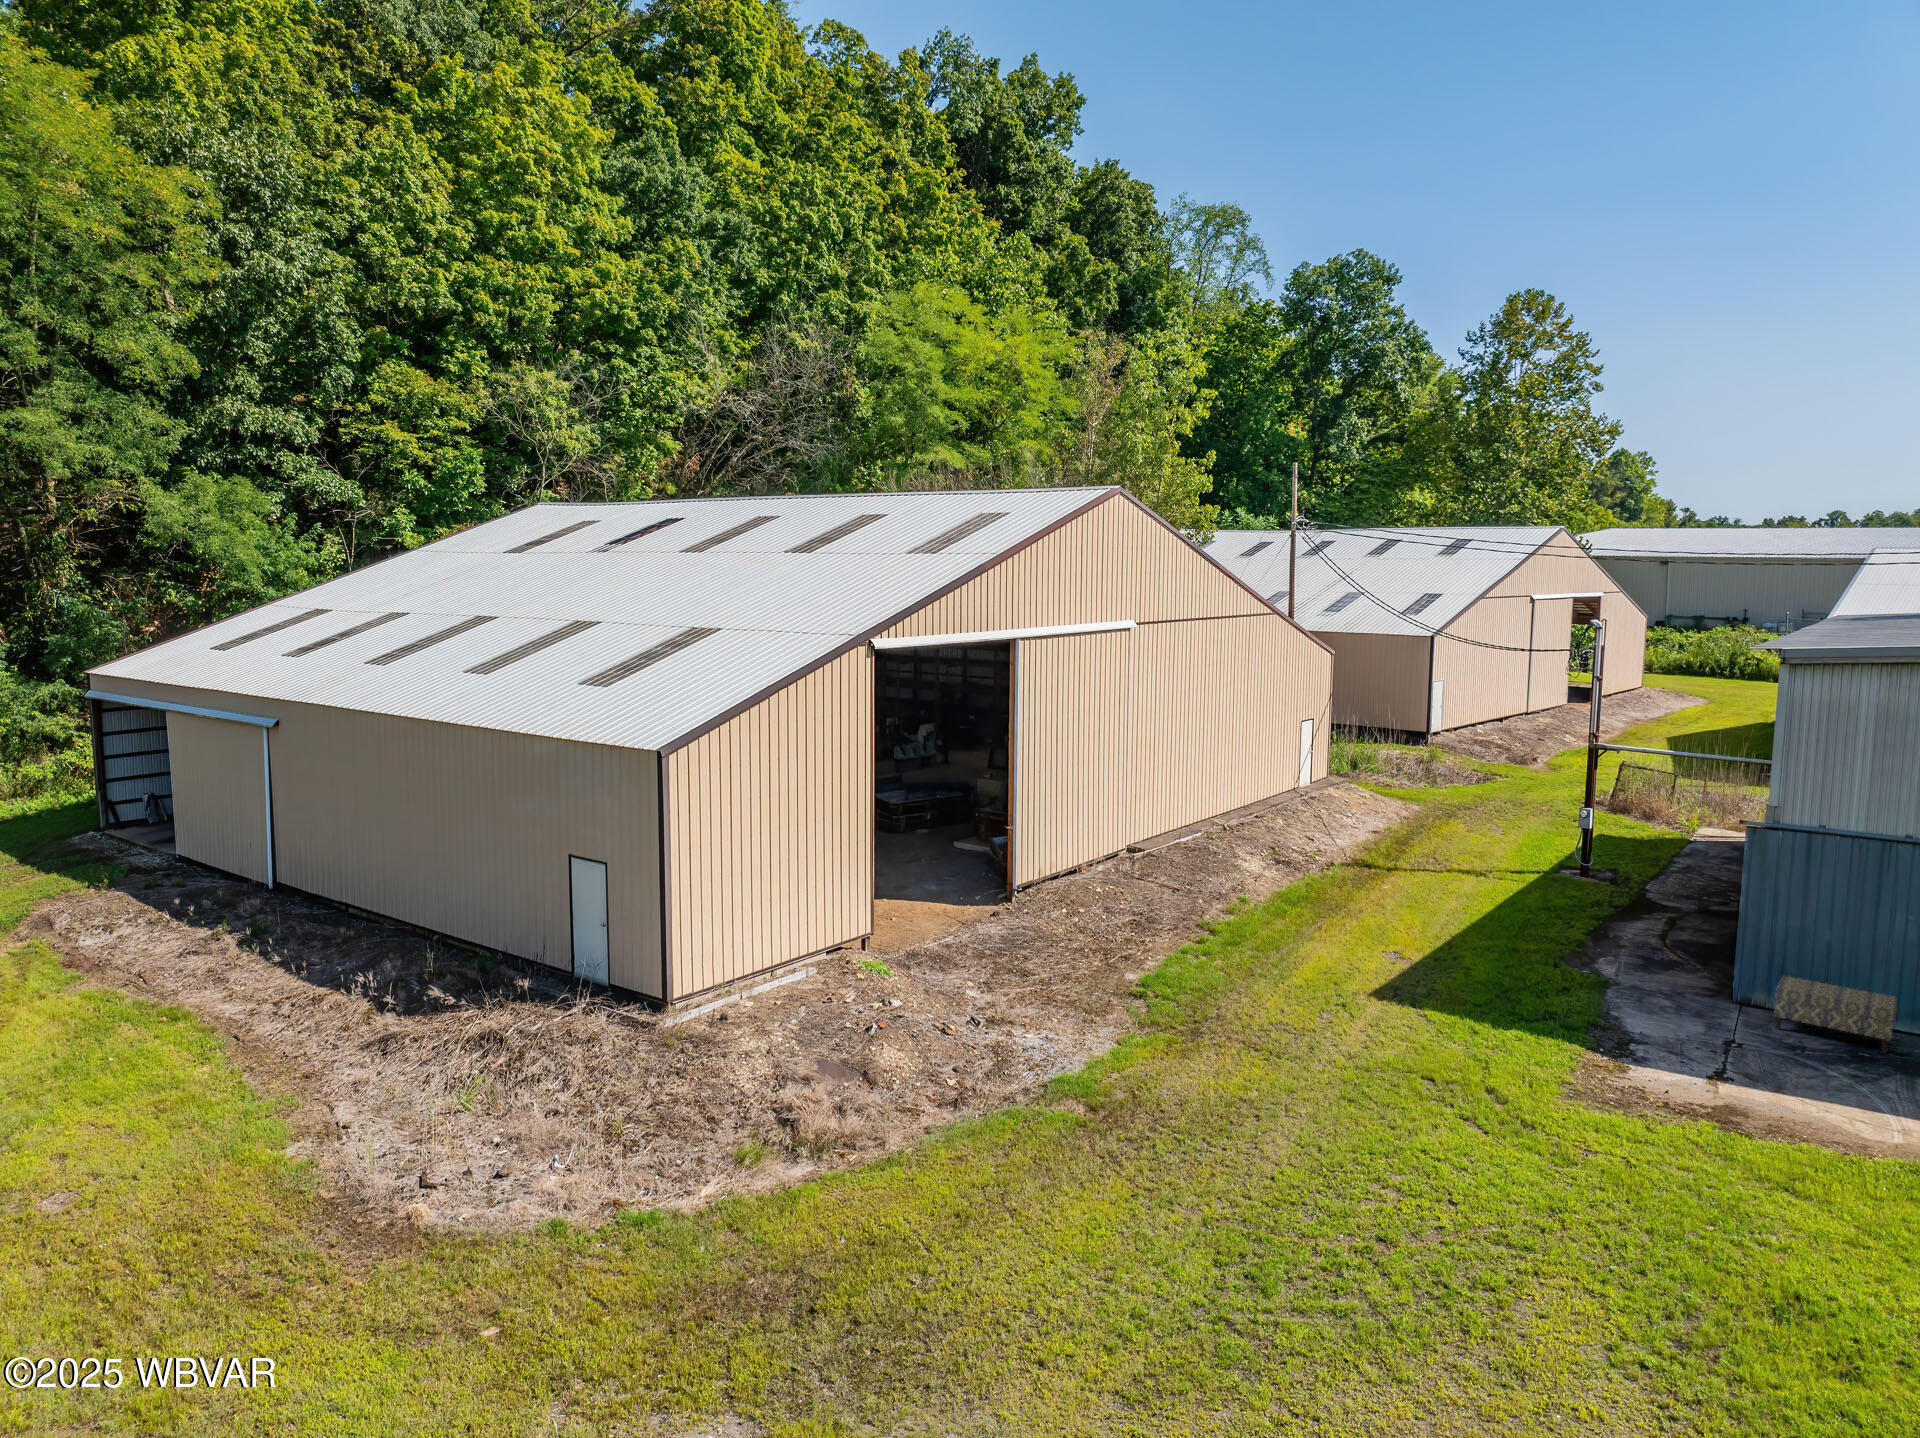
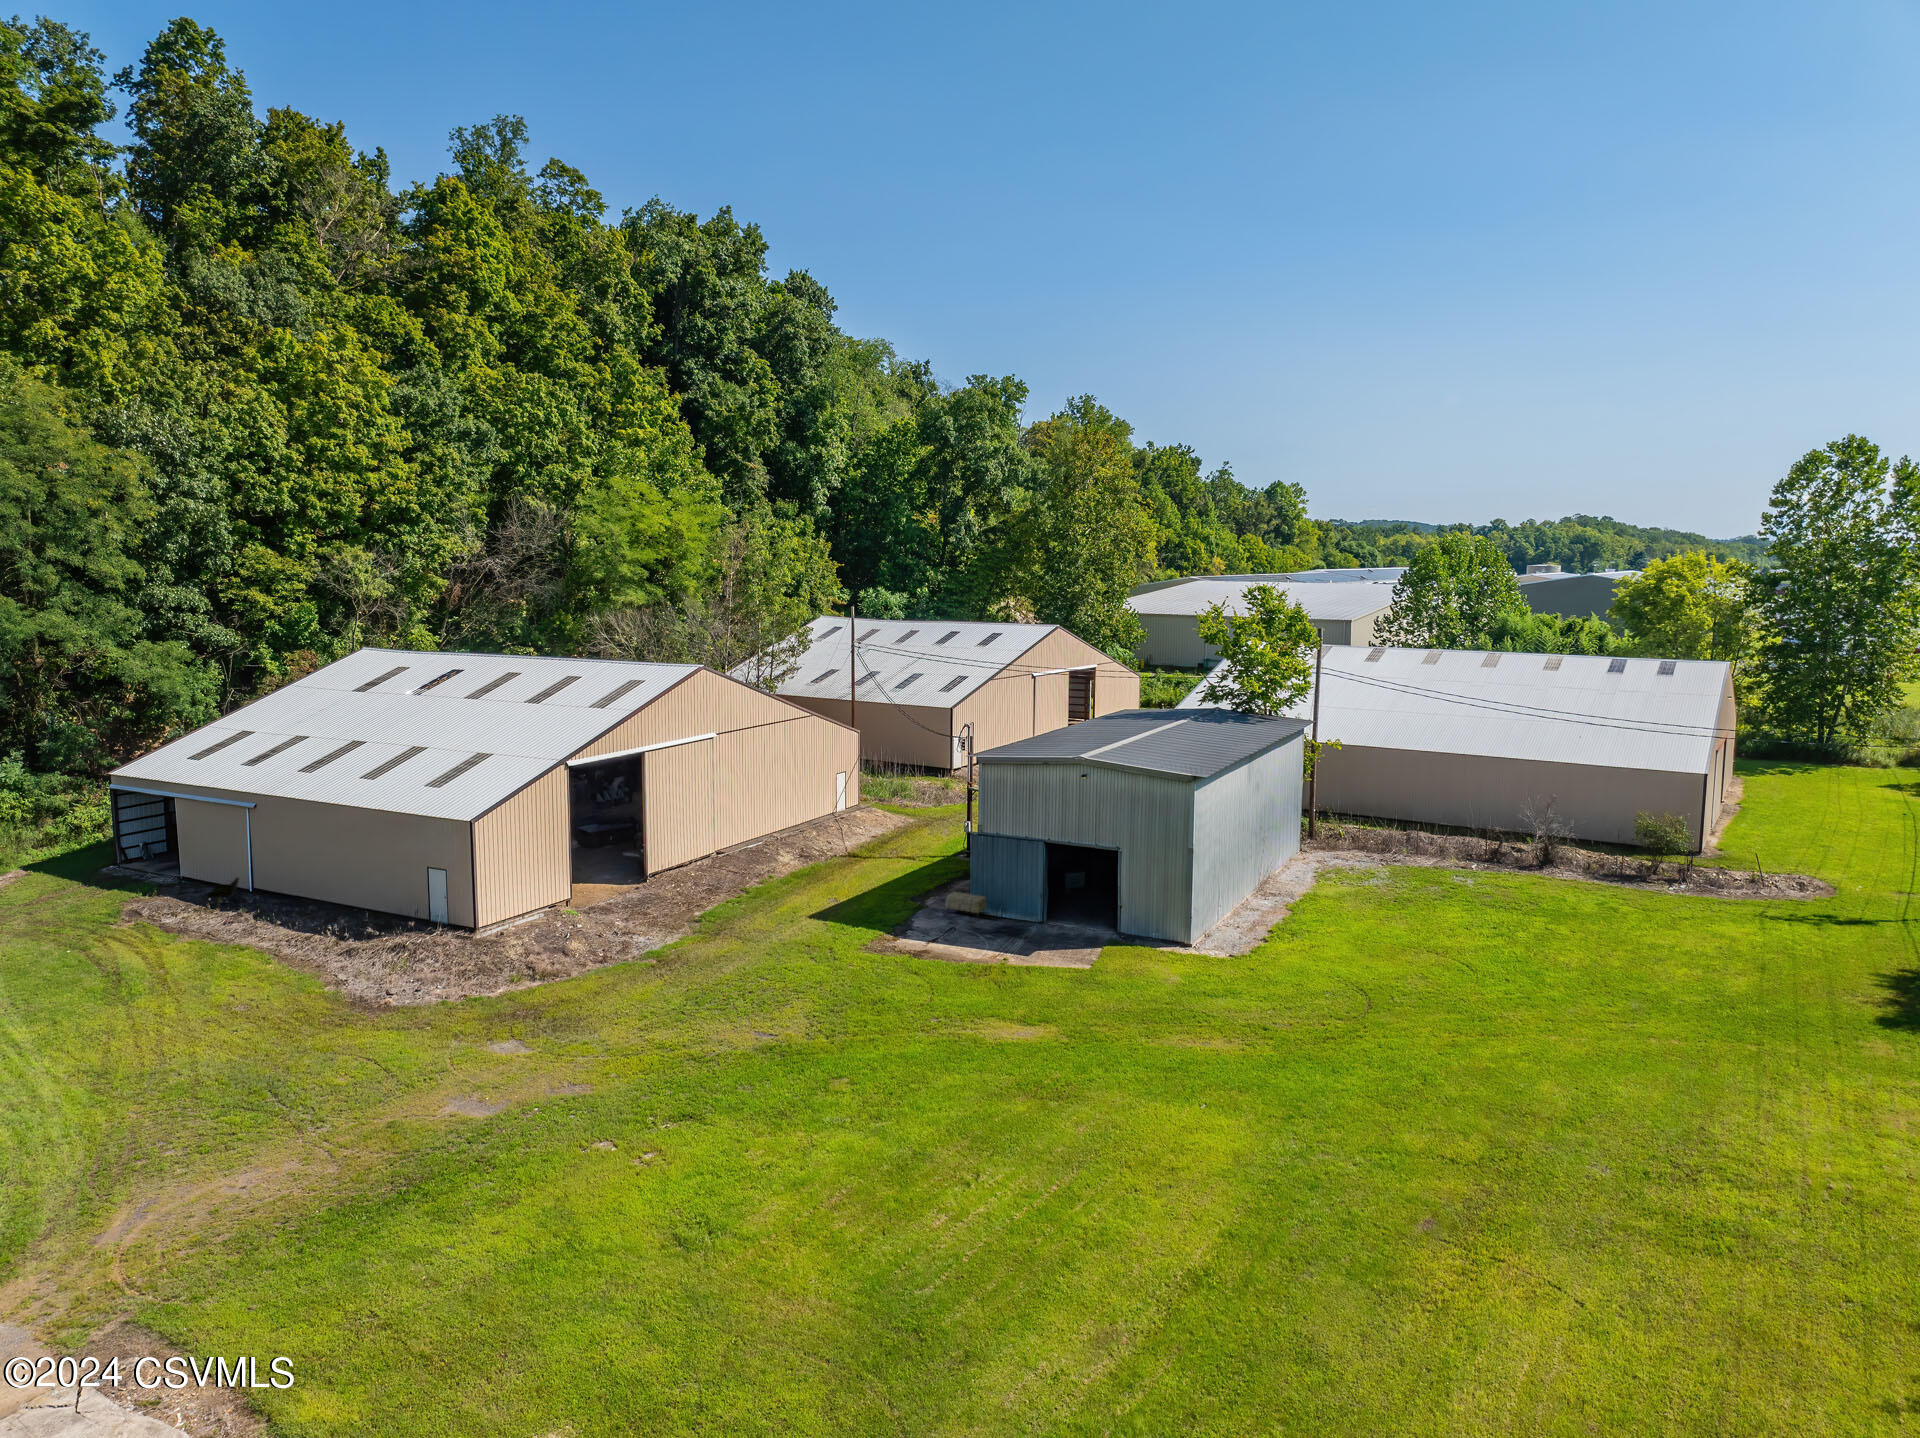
lounge chair: none [184,856,252,910] -> present [207,878,239,904]

